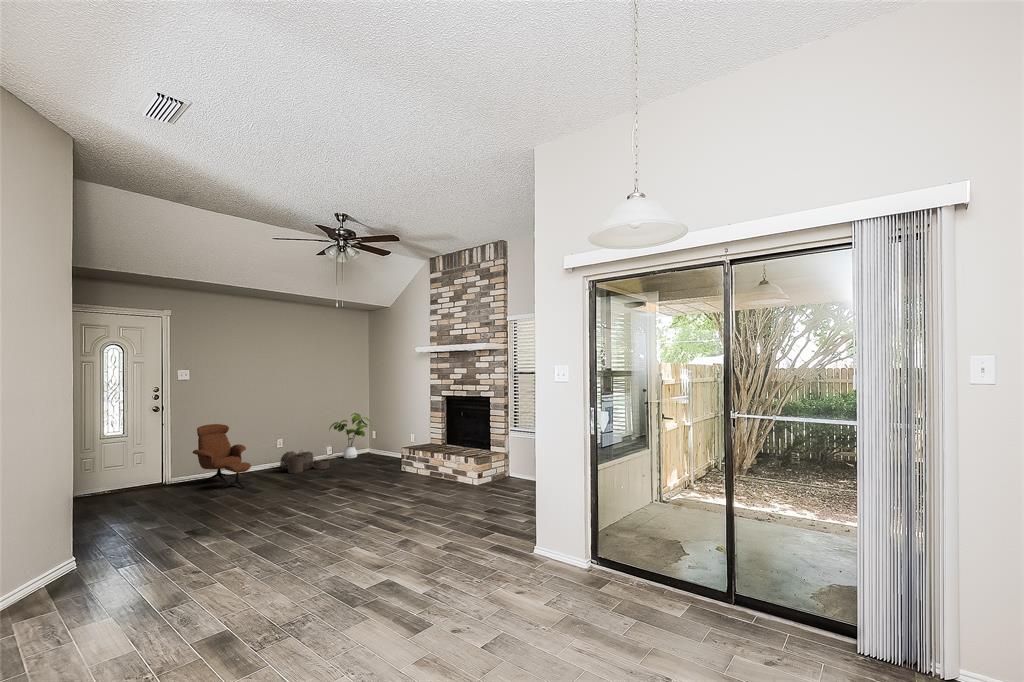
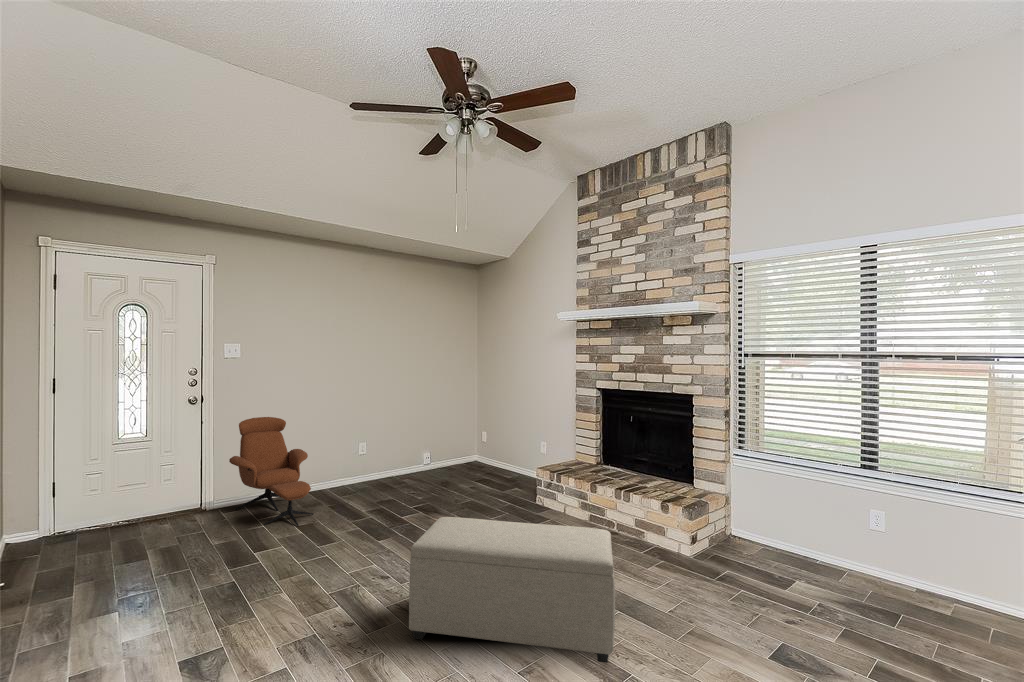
house plant: present [329,413,372,459] -> none [425,407,485,471]
woven basket: present [280,451,329,473] -> none [358,458,426,496]
ottoman: none [315,463,418,517] -> present [409,517,615,663]

